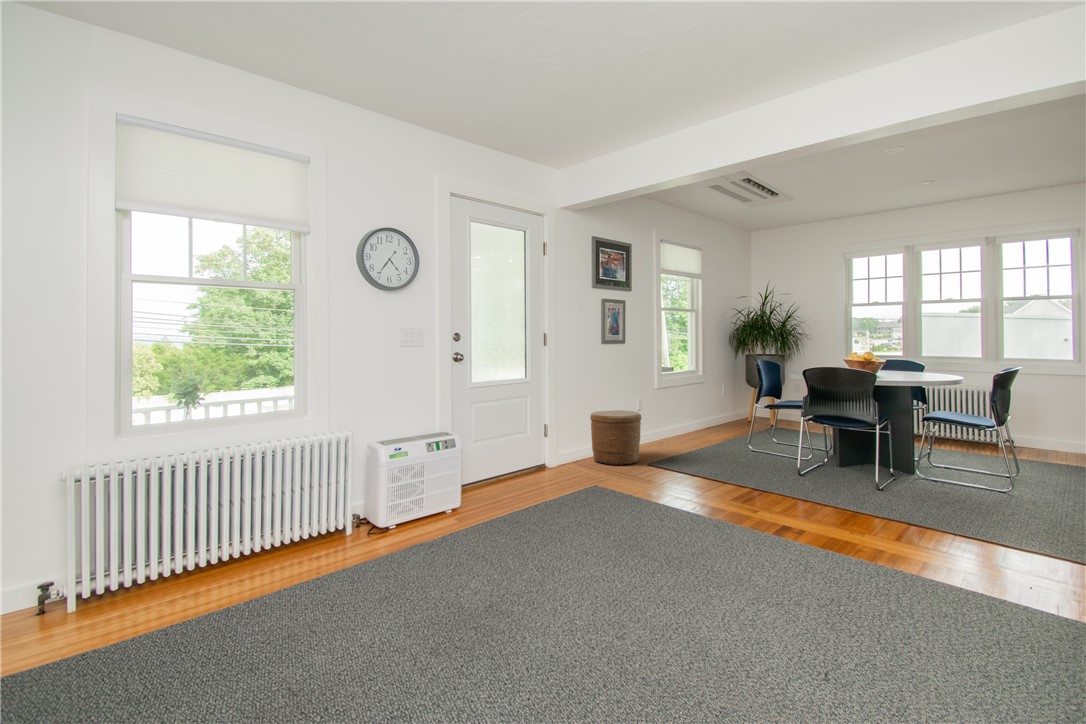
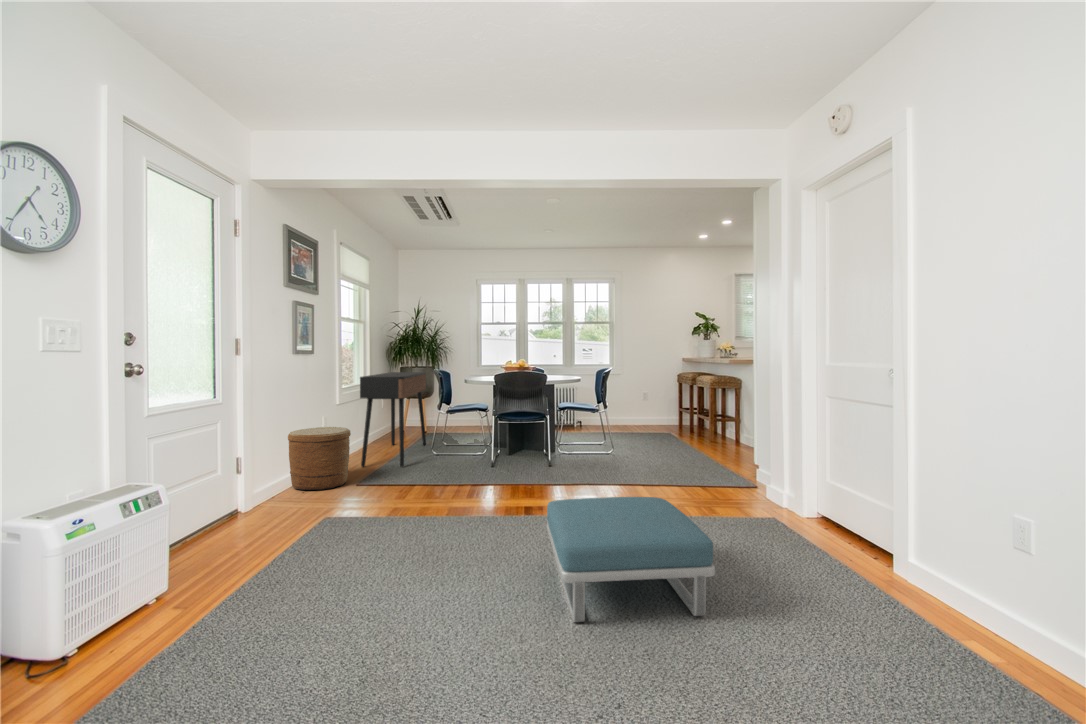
console table: none [662,362,750,458] -> present [360,372,426,467]
footstool: none [666,510,888,691] -> present [547,497,715,622]

